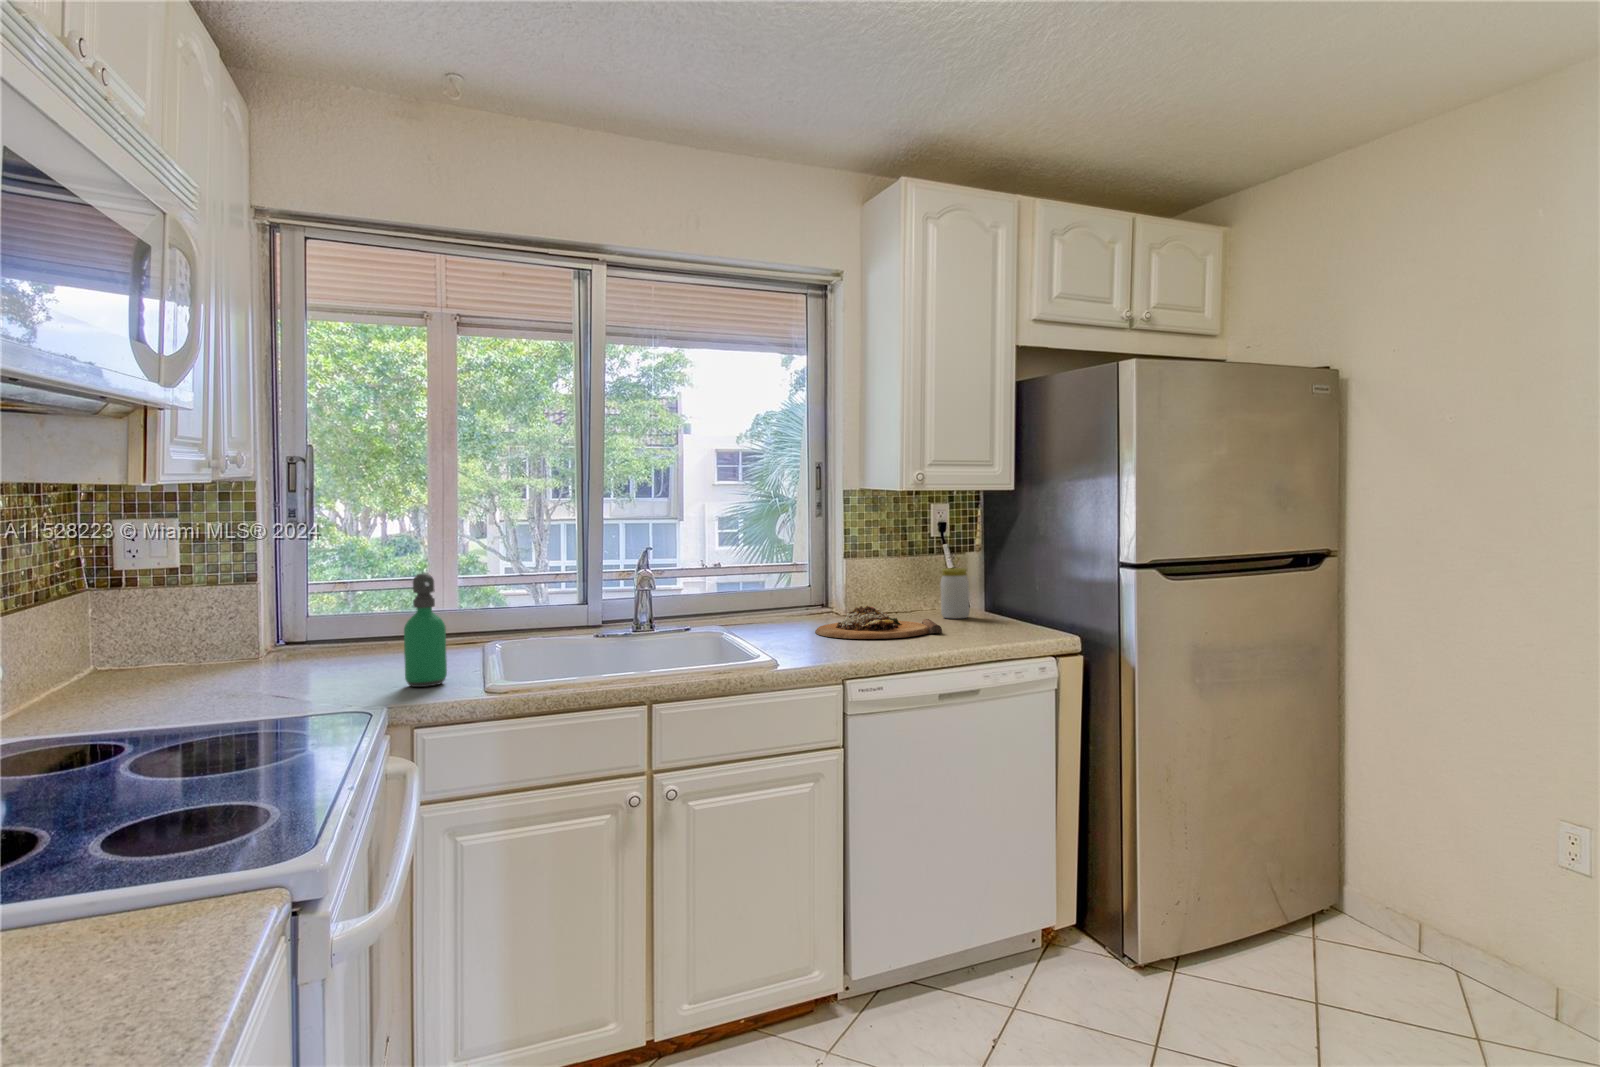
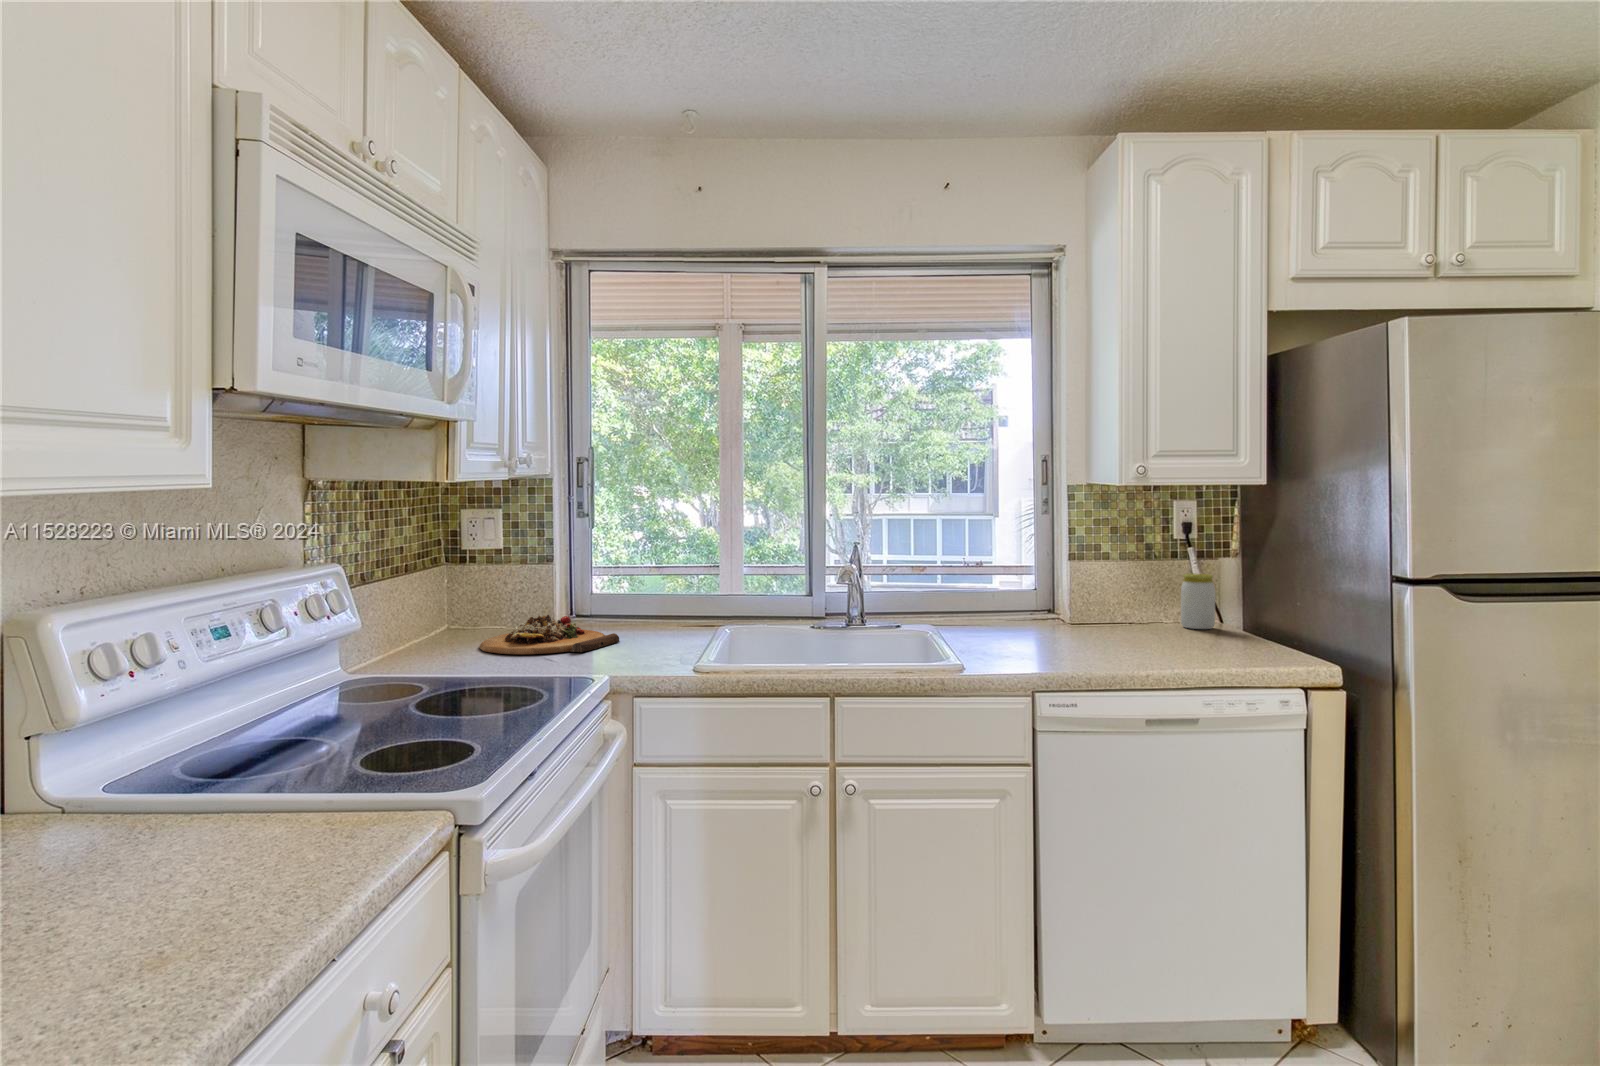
soap dispenser: present [404,573,447,687] -> none [633,566,667,662]
cutting board: present [815,605,942,639] -> present [480,615,620,654]

